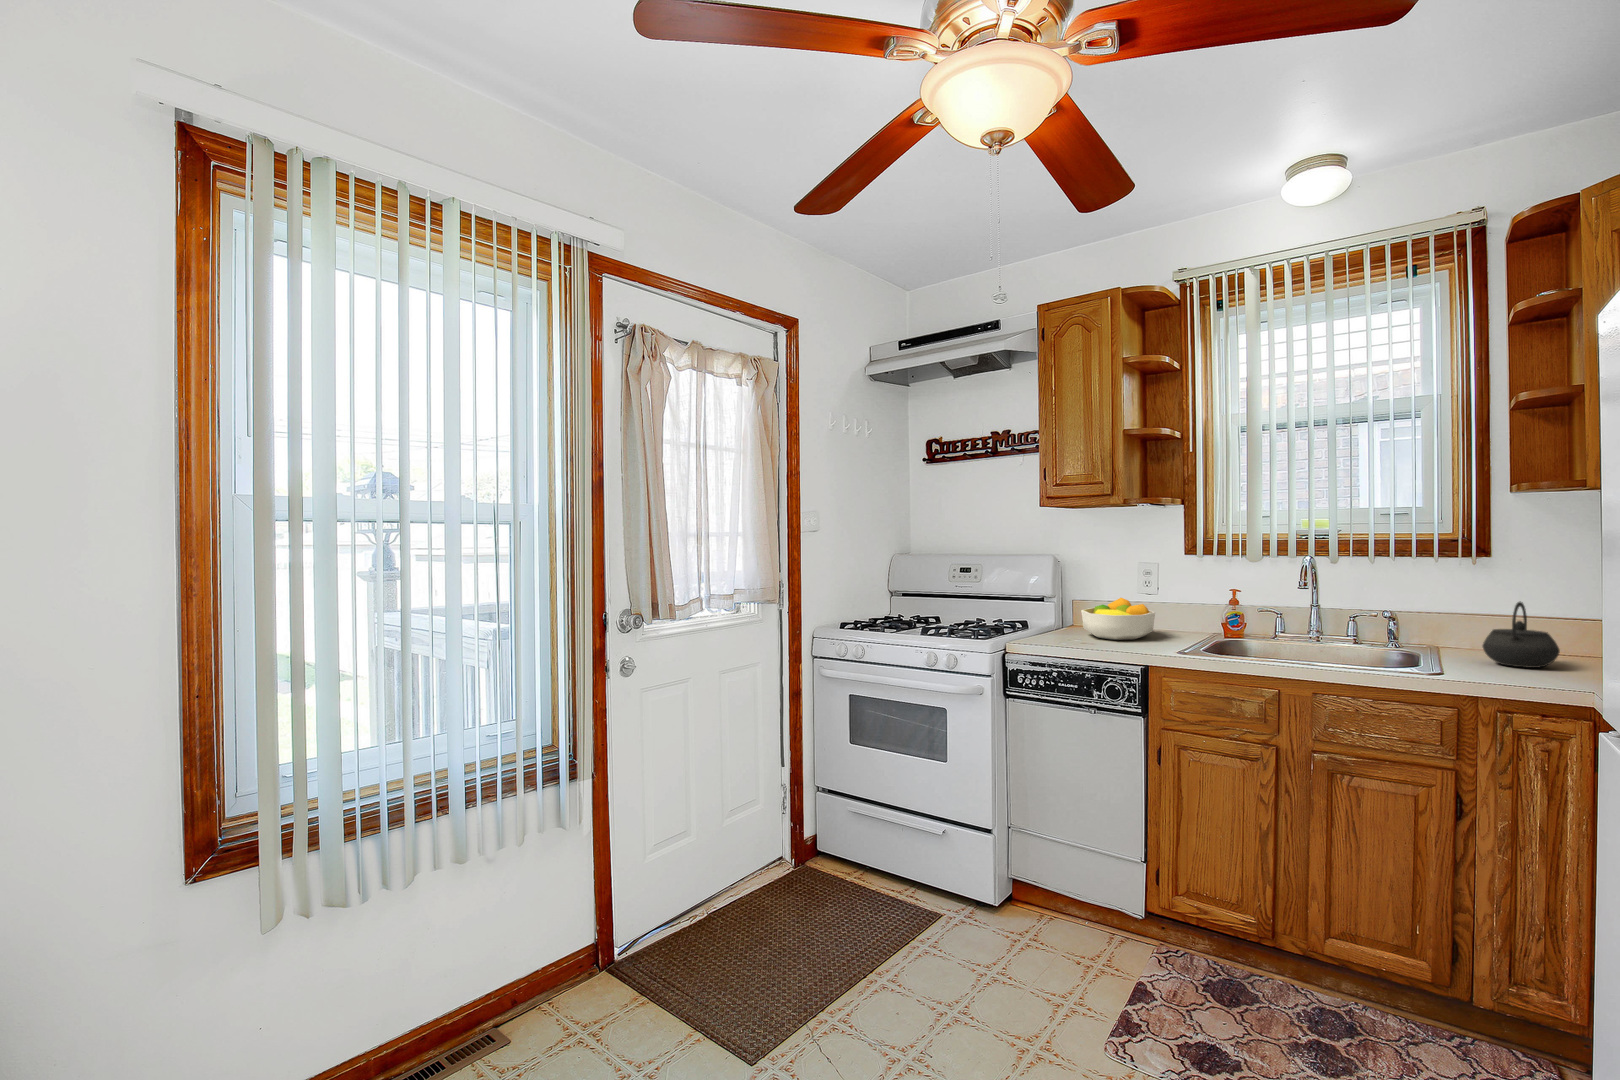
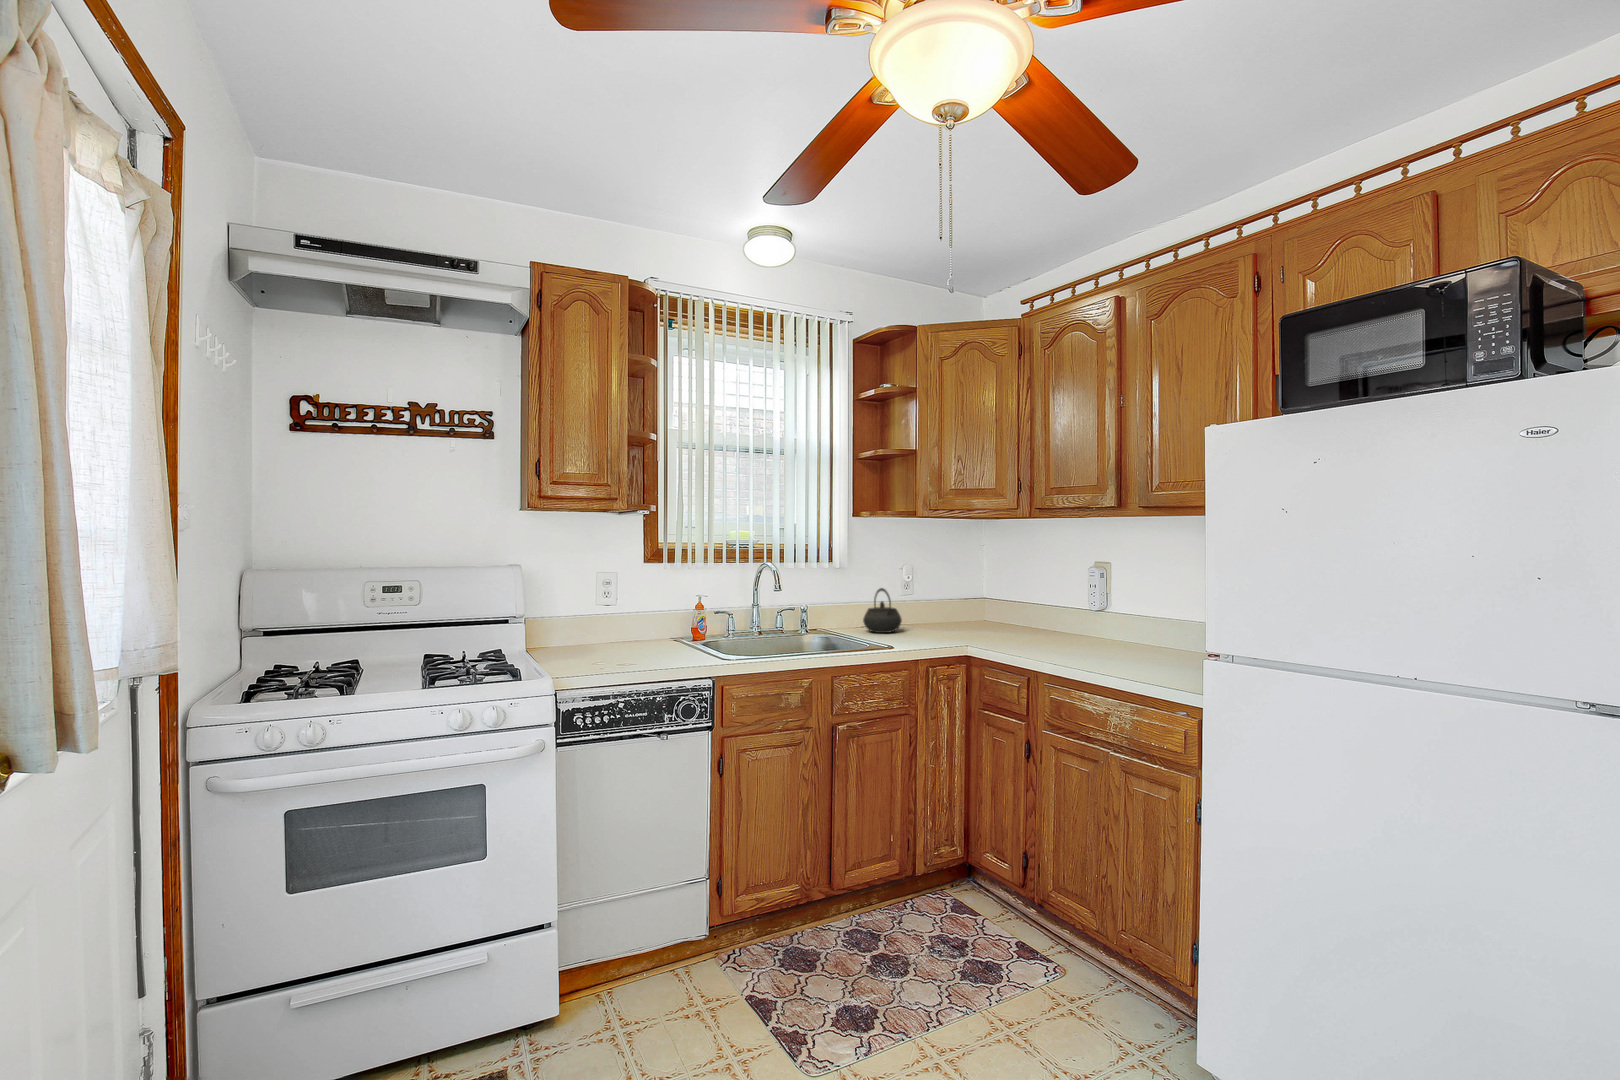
fruit bowl: present [1081,598,1155,640] -> none [569,612,654,659]

